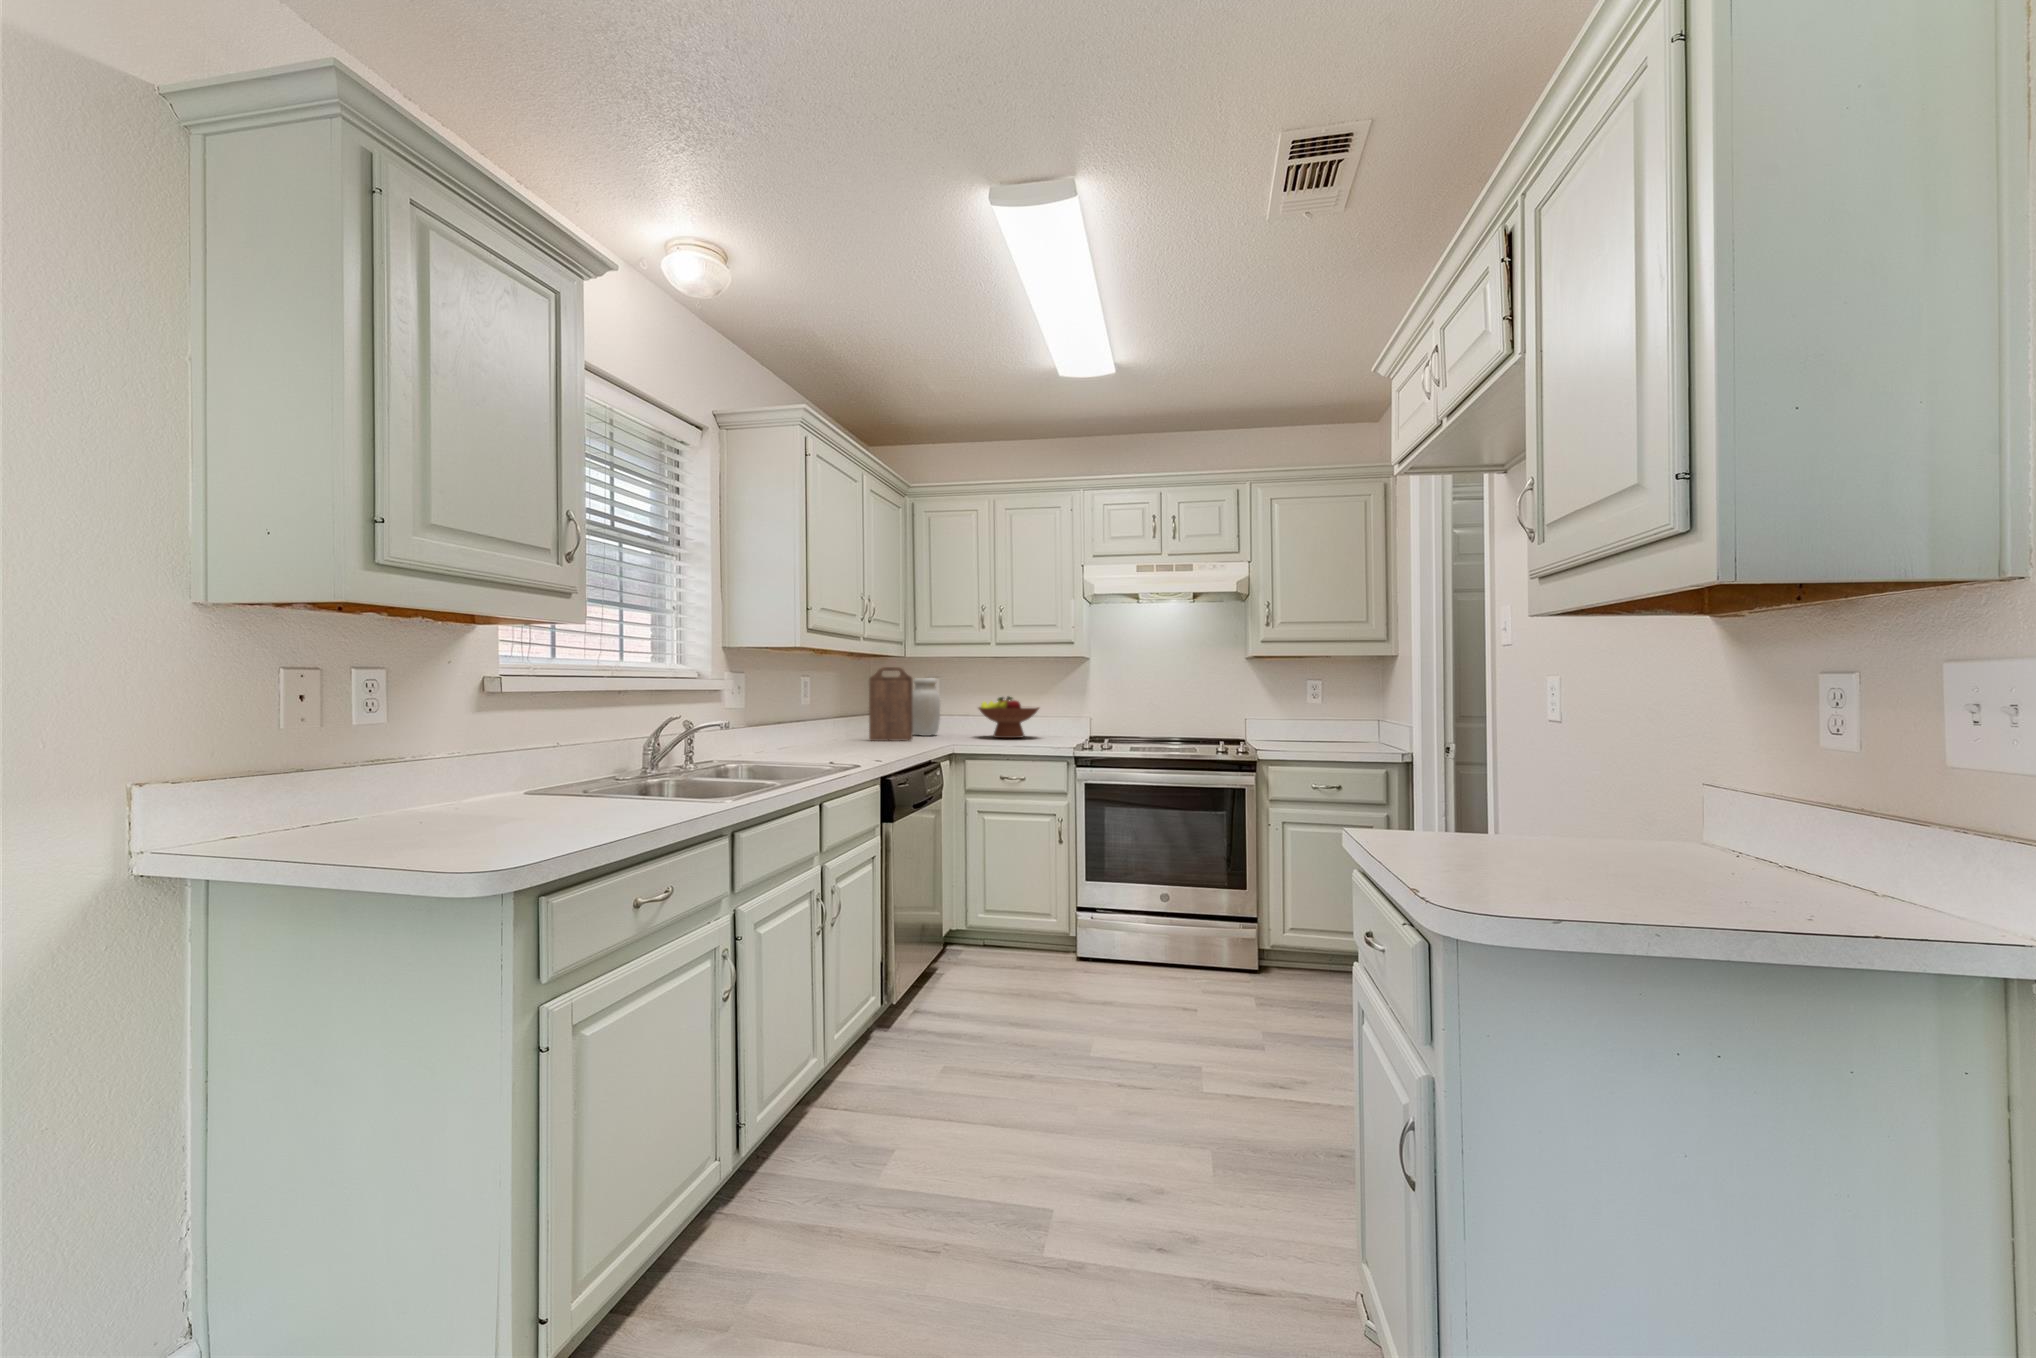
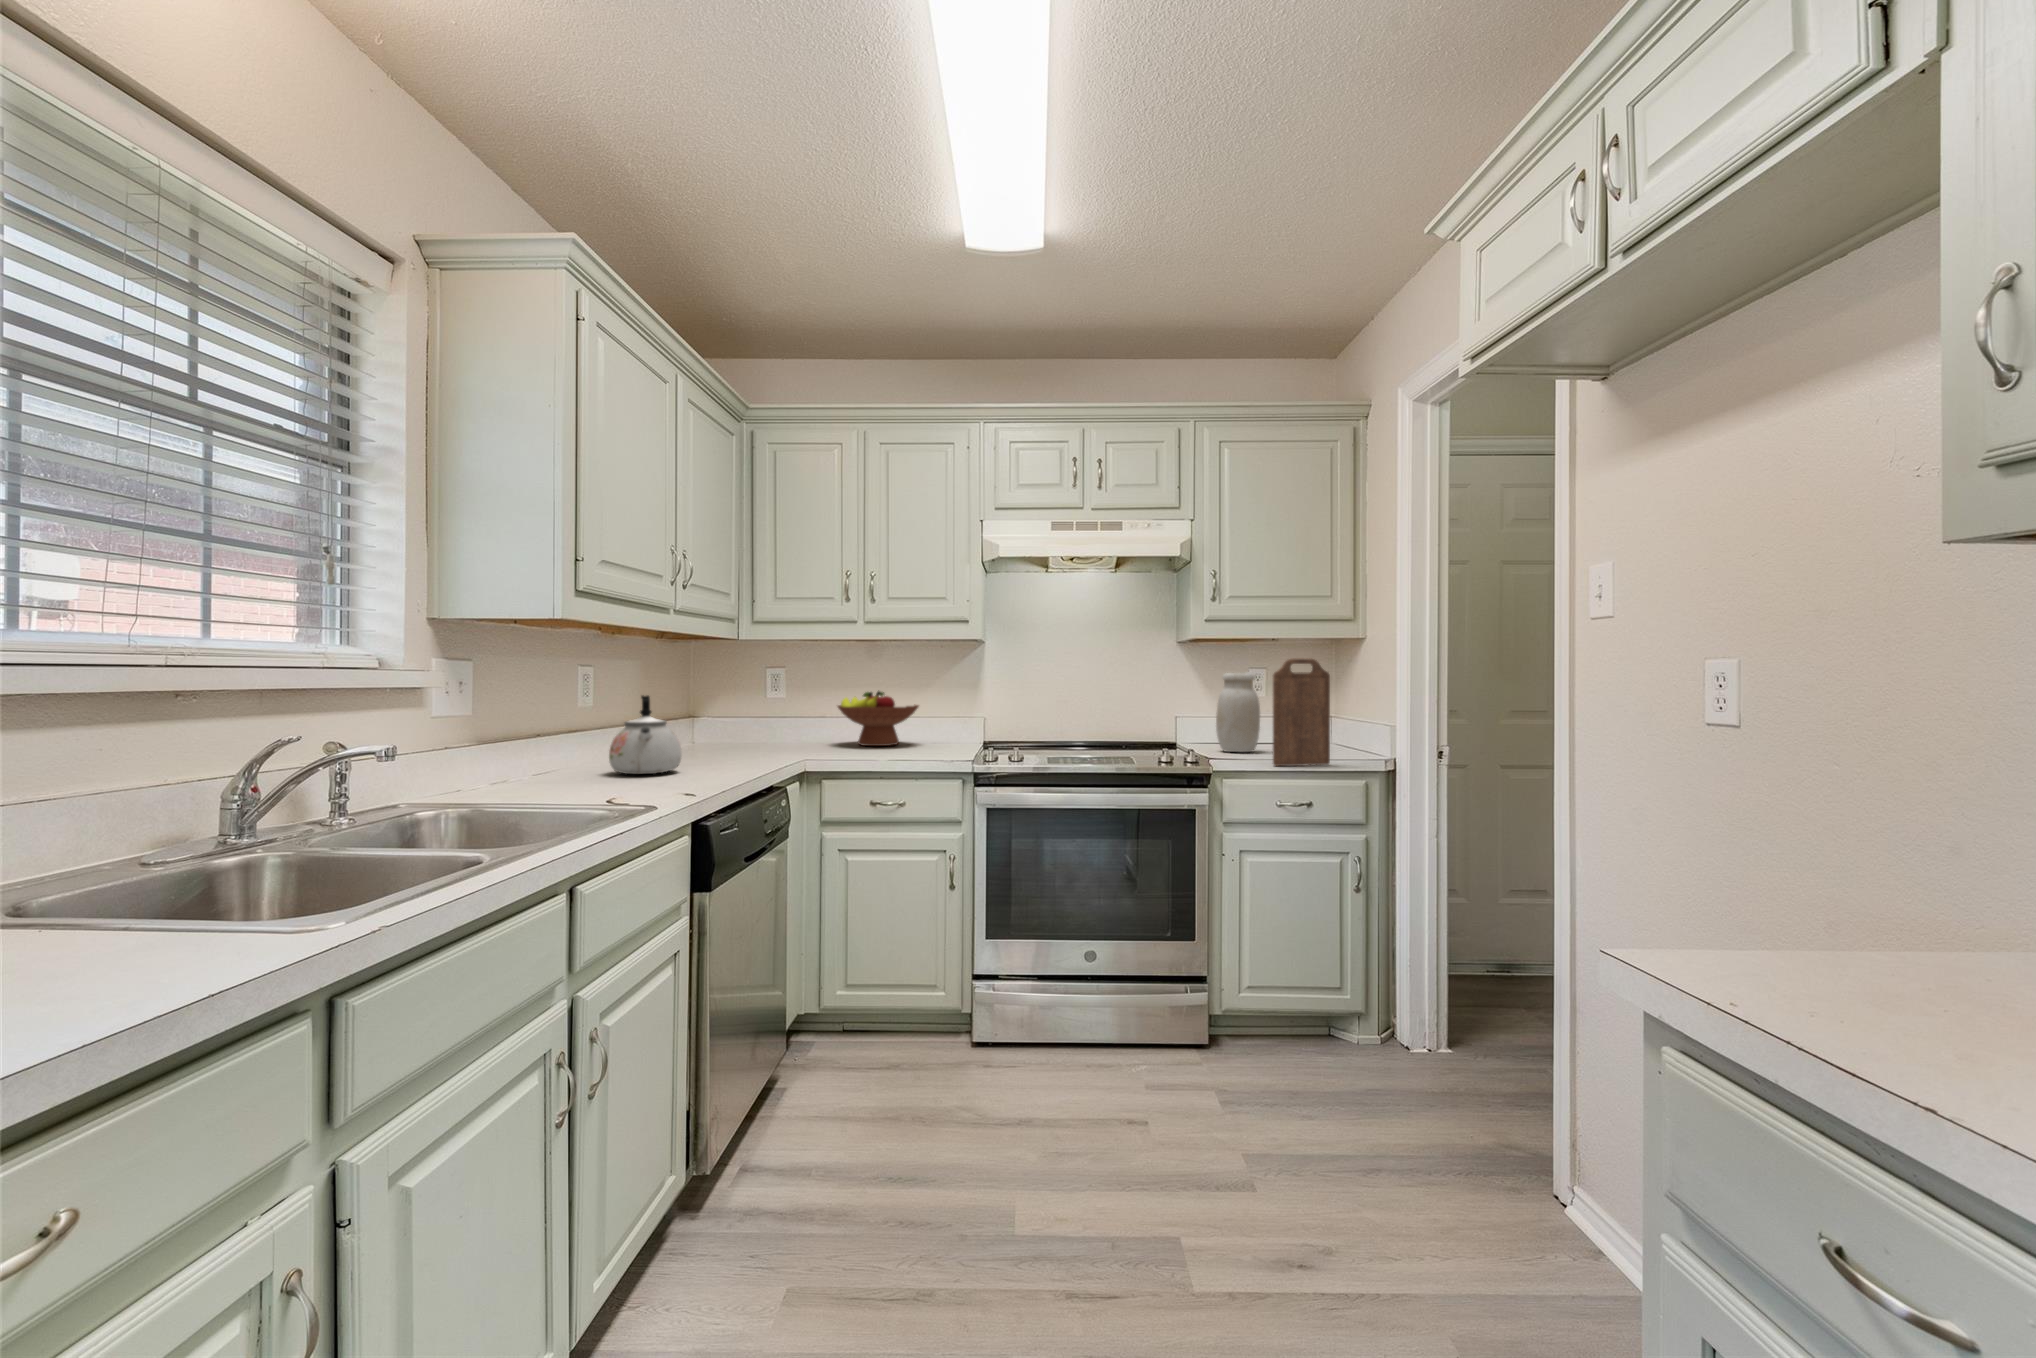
cutting board: present [869,667,913,741] -> present [1273,658,1330,766]
jar: present [913,678,940,736] -> present [1216,672,1260,752]
kettle: none [823,697,870,751] -> present [609,695,682,774]

